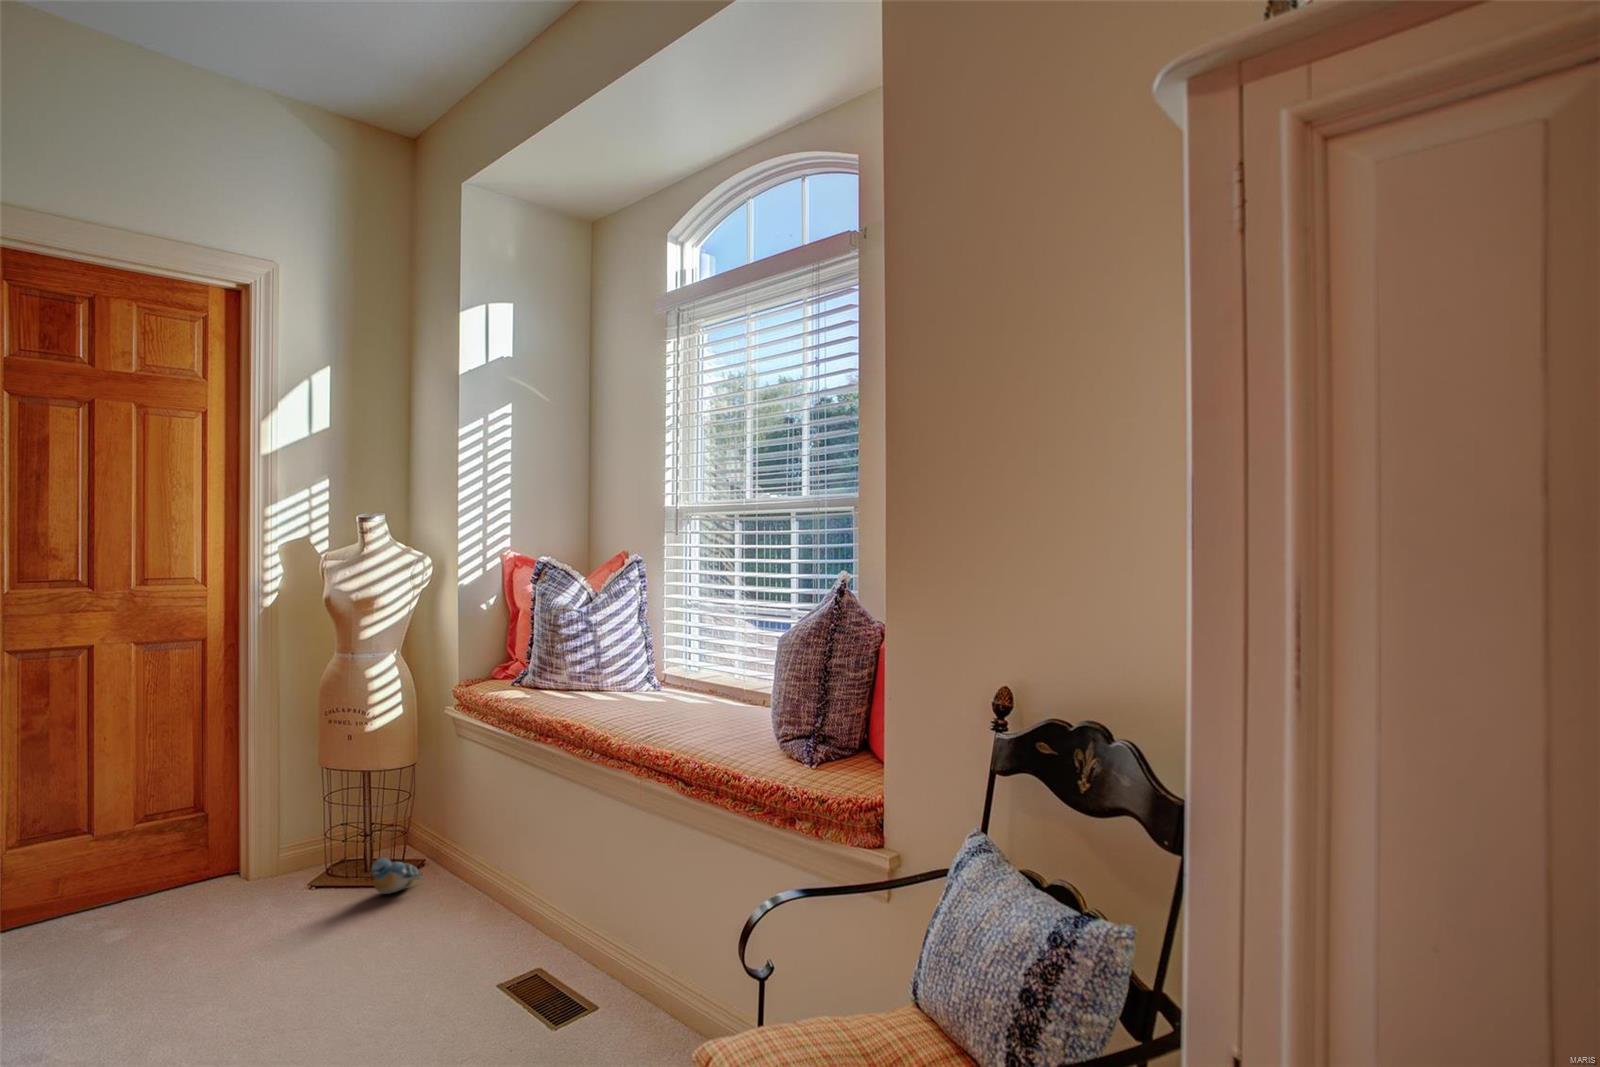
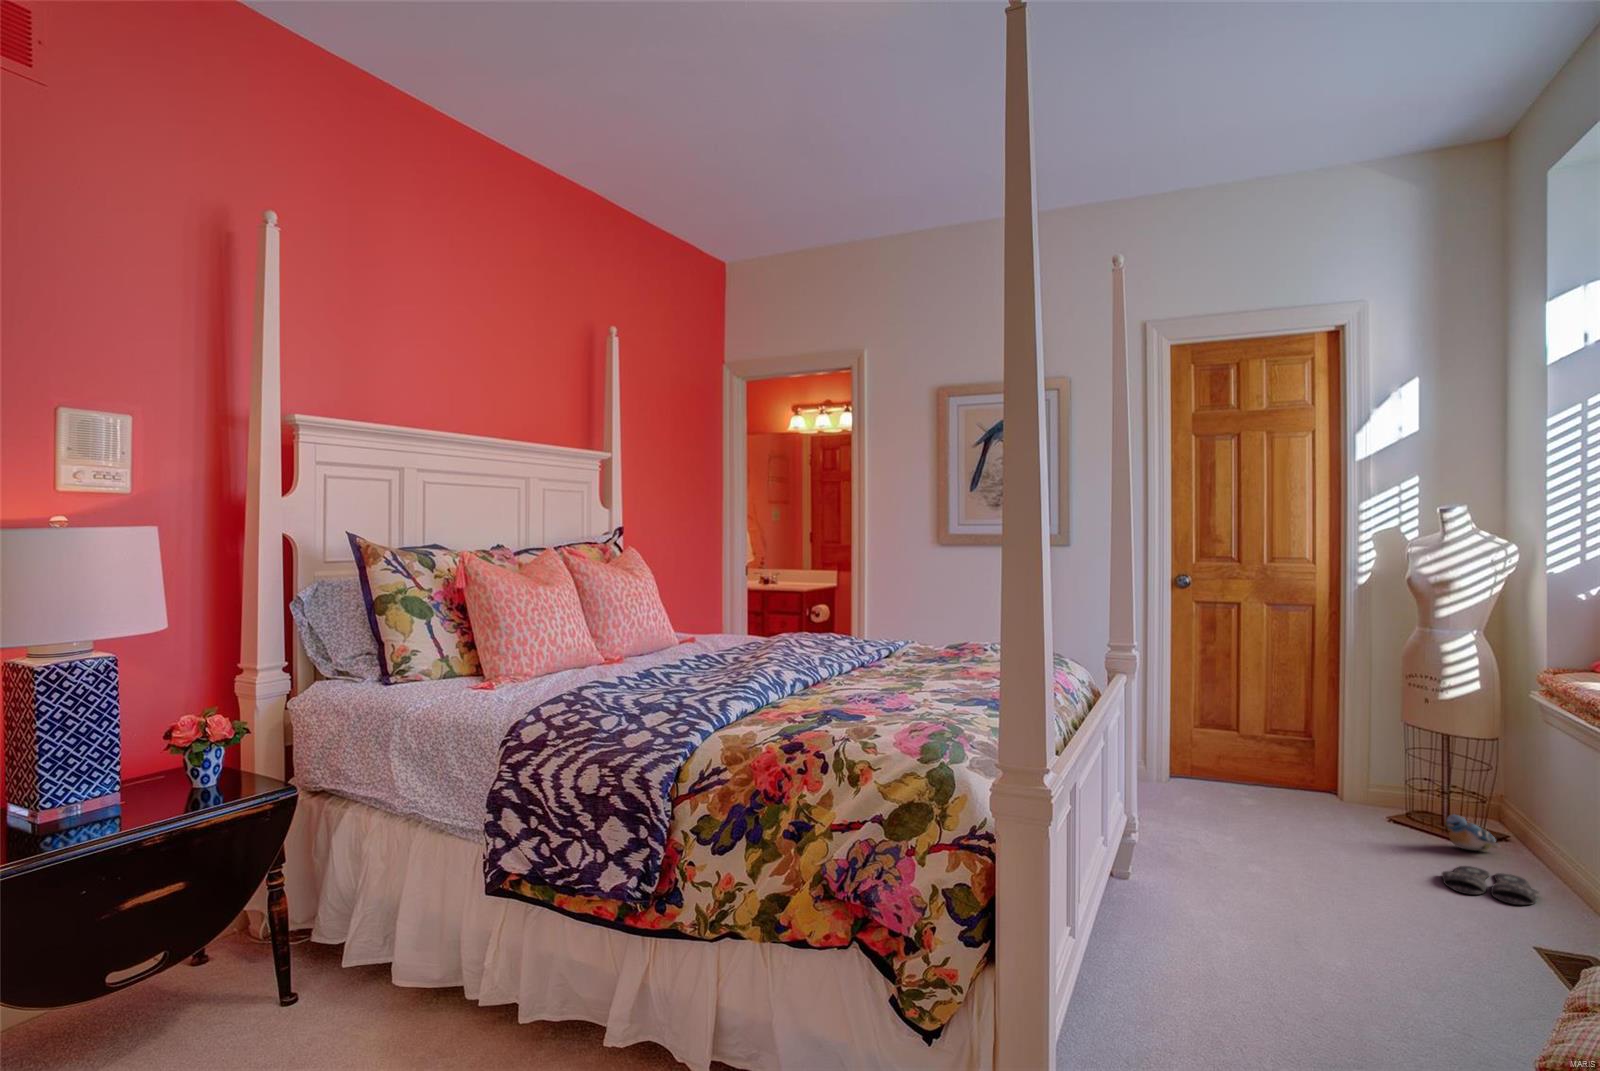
slippers: none [375,907,468,961] -> present [1442,866,1539,905]

